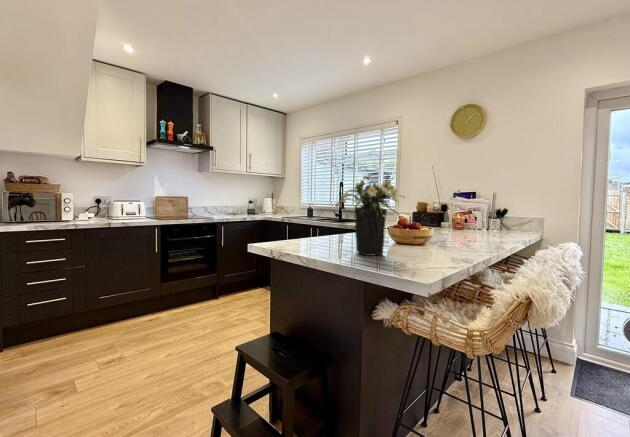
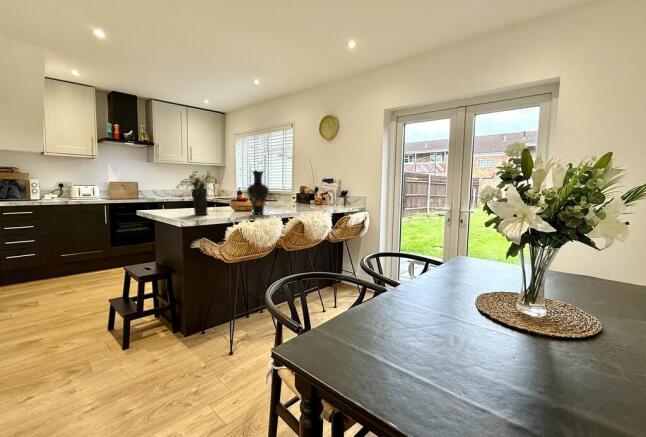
vase: none [438,177,480,253] -> present [247,171,269,214]

